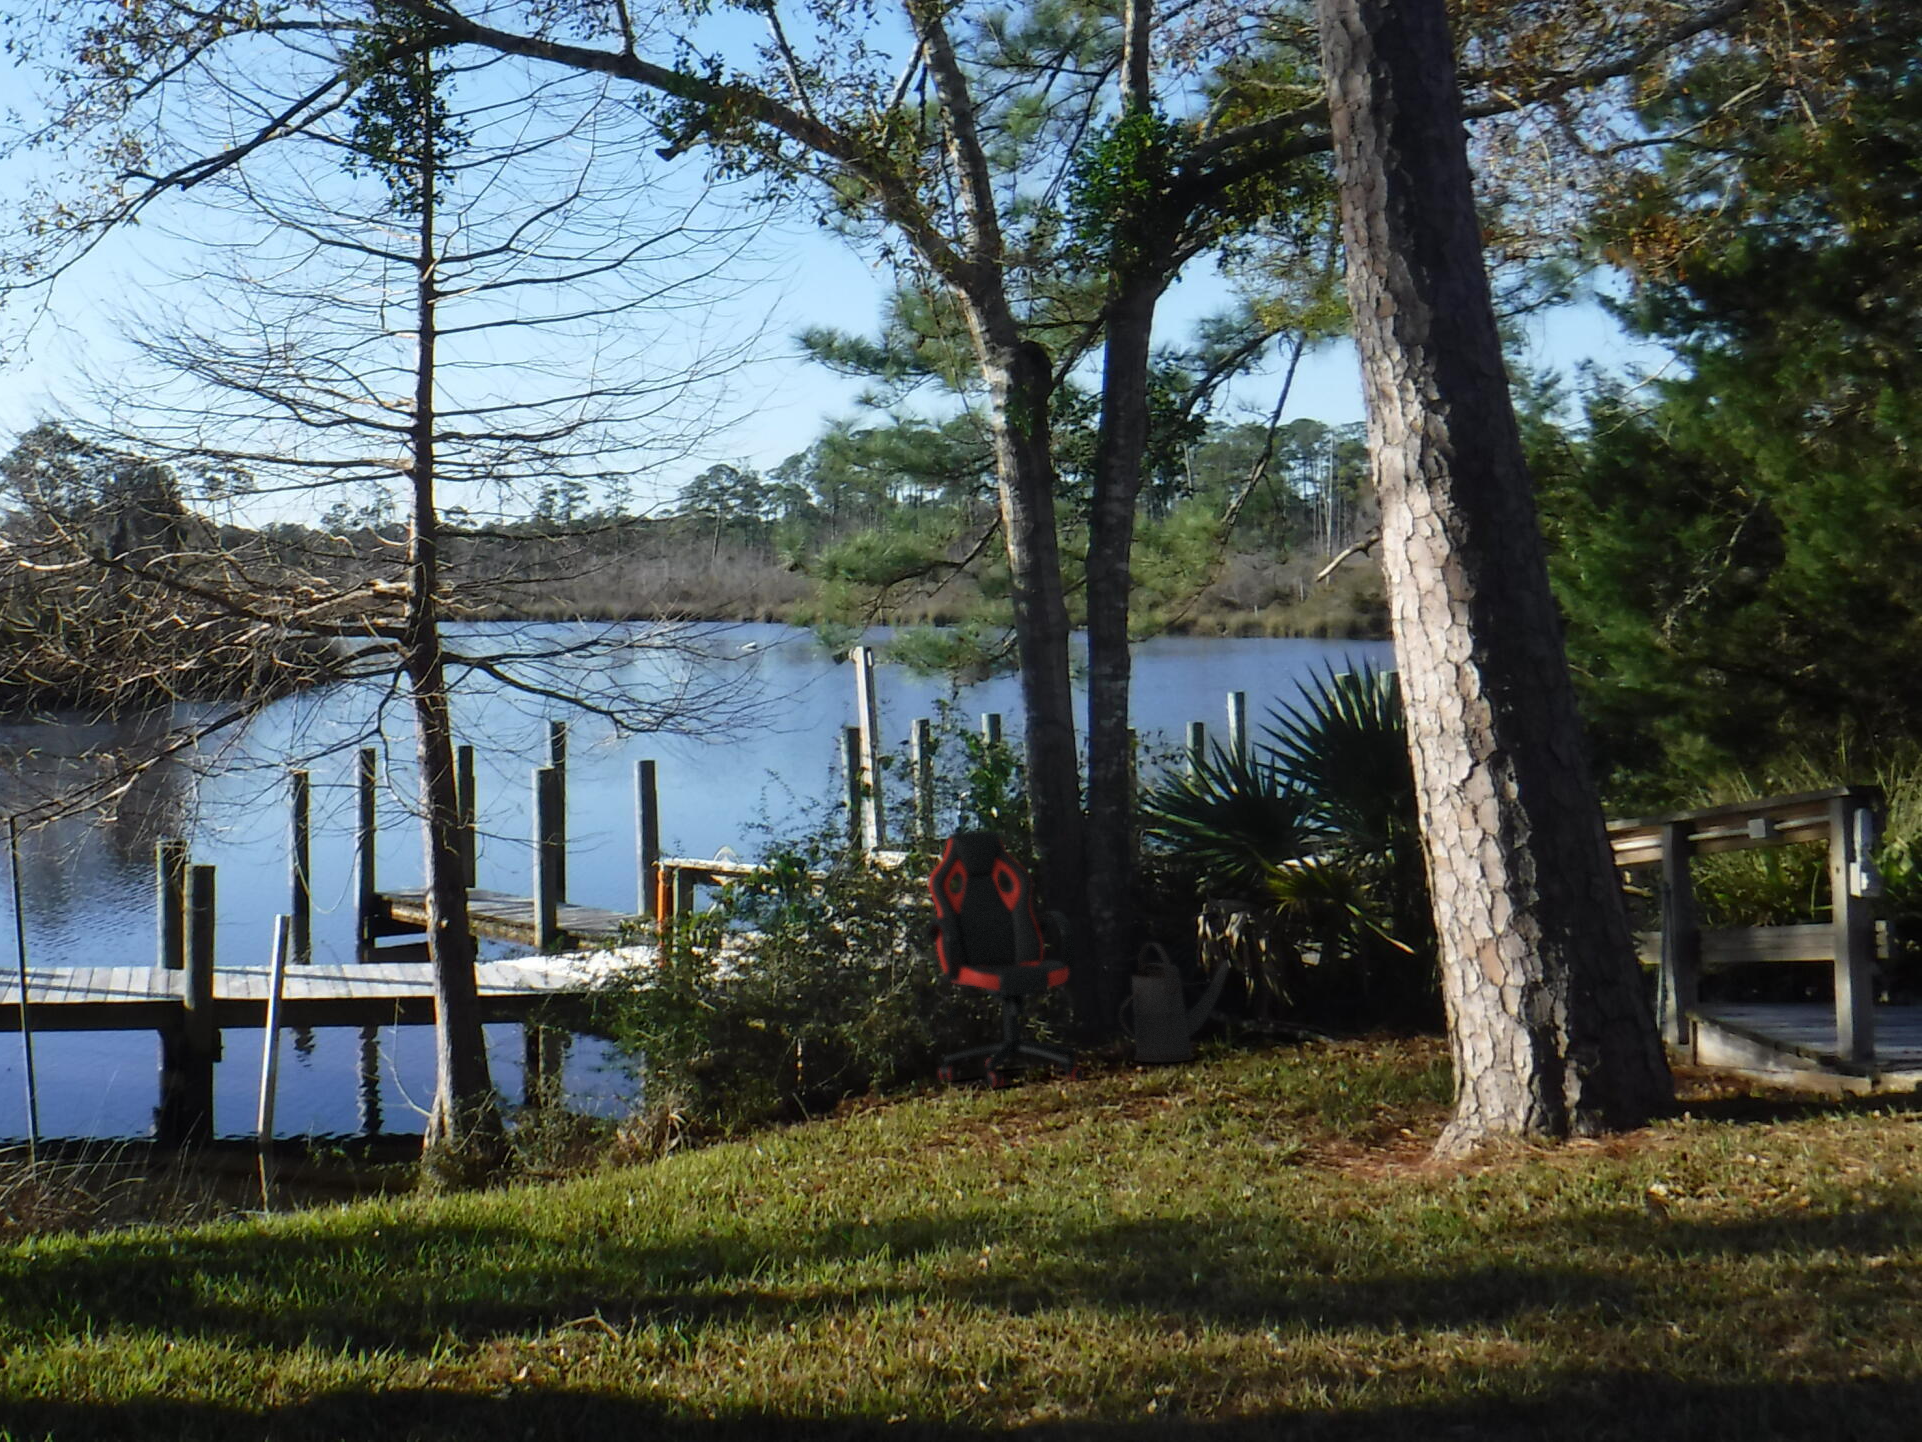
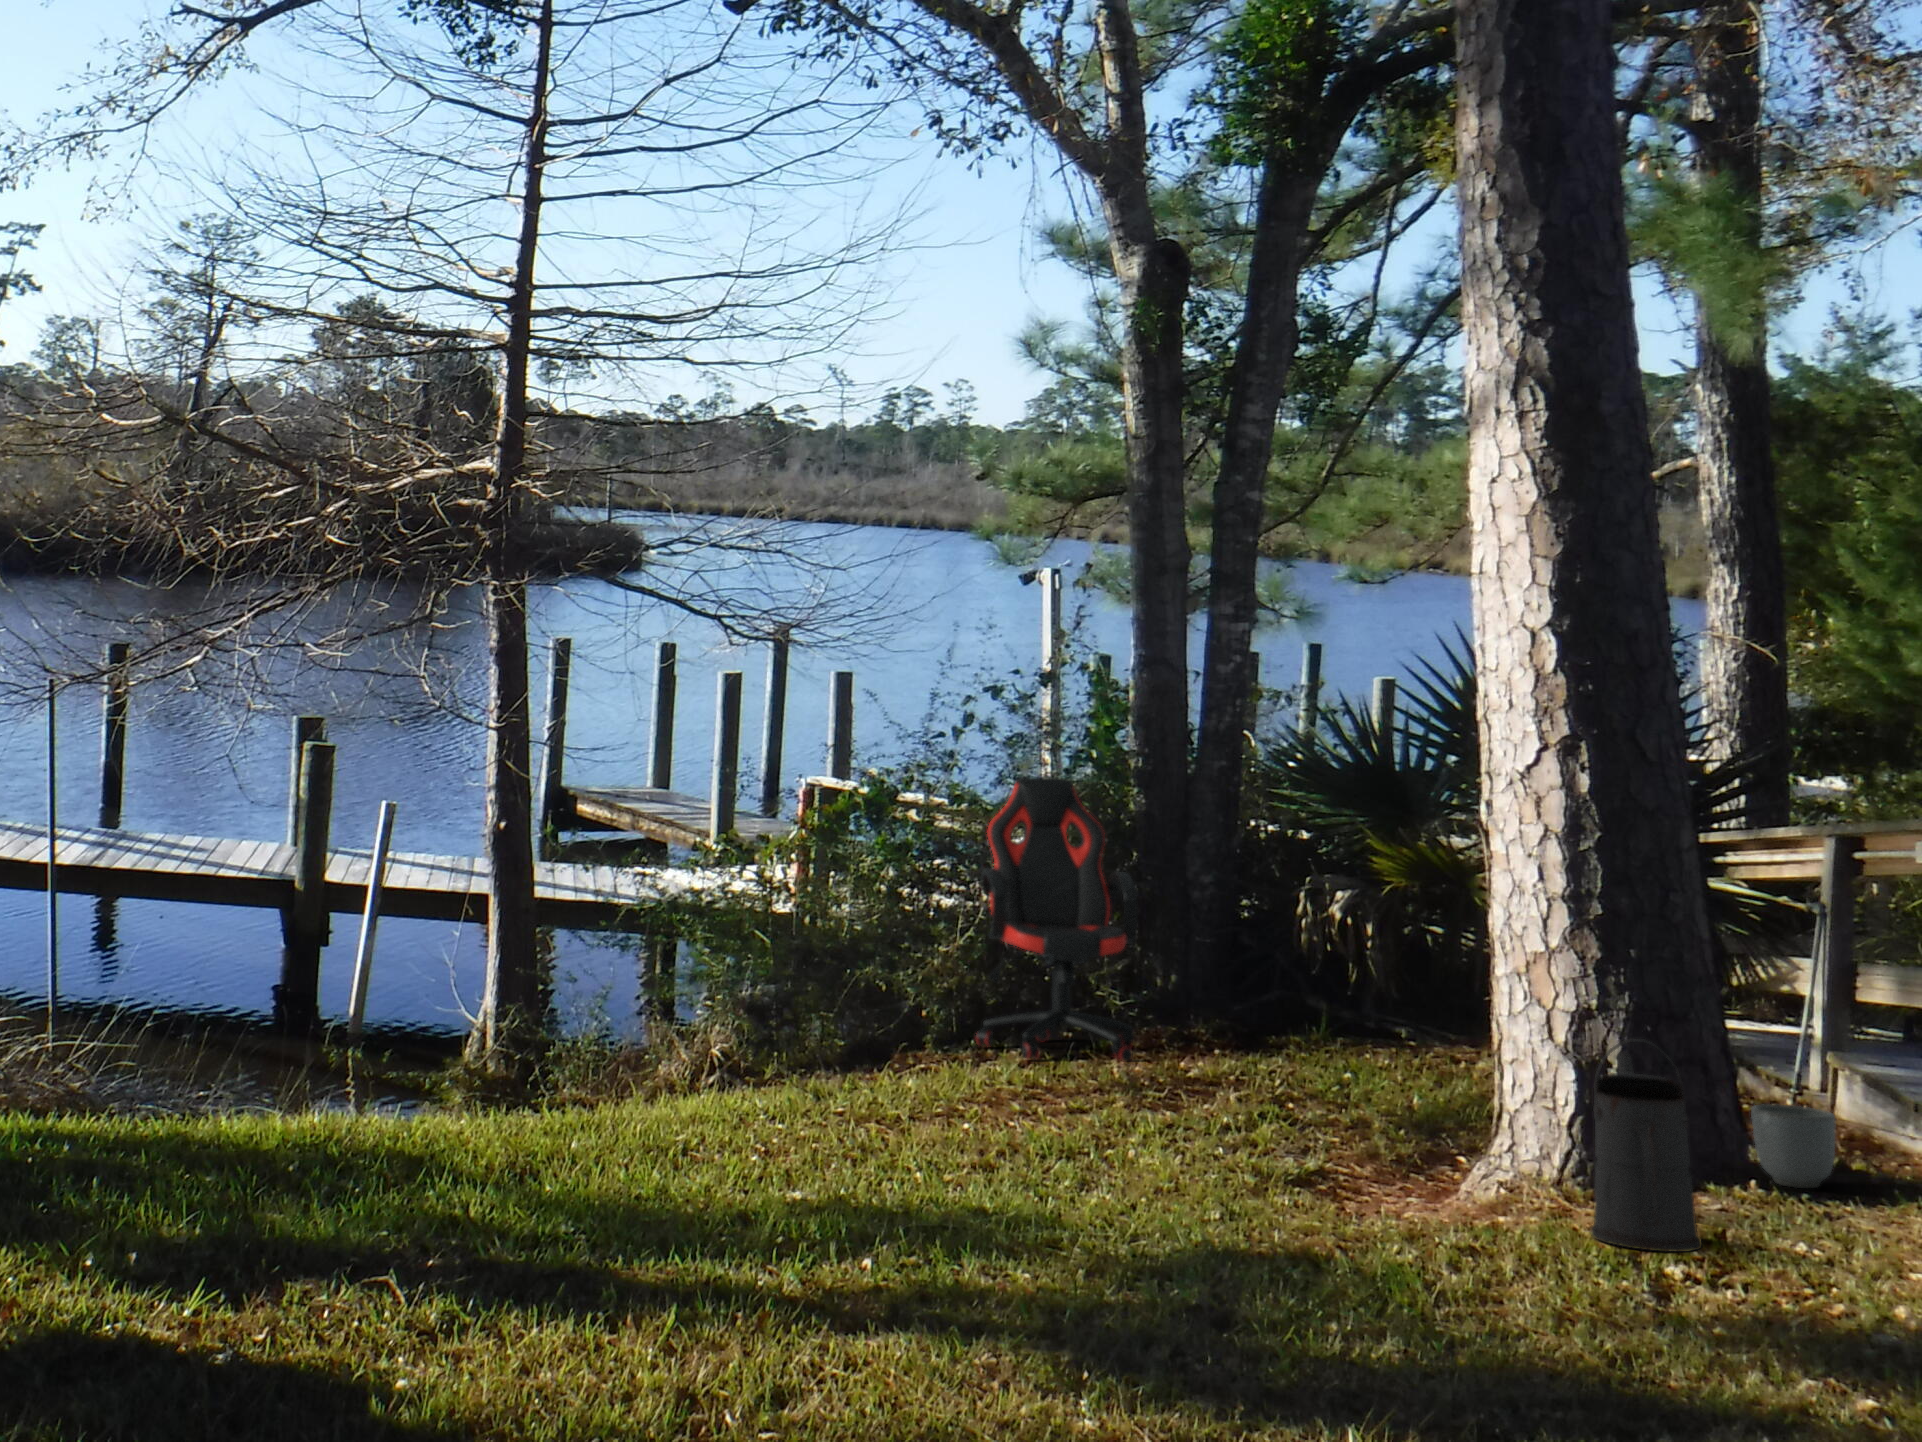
watering can: present [1119,943,1230,1062] -> present [1591,1039,1702,1252]
planter: none [1671,1051,1743,1119] -> present [1751,1104,1836,1188]

